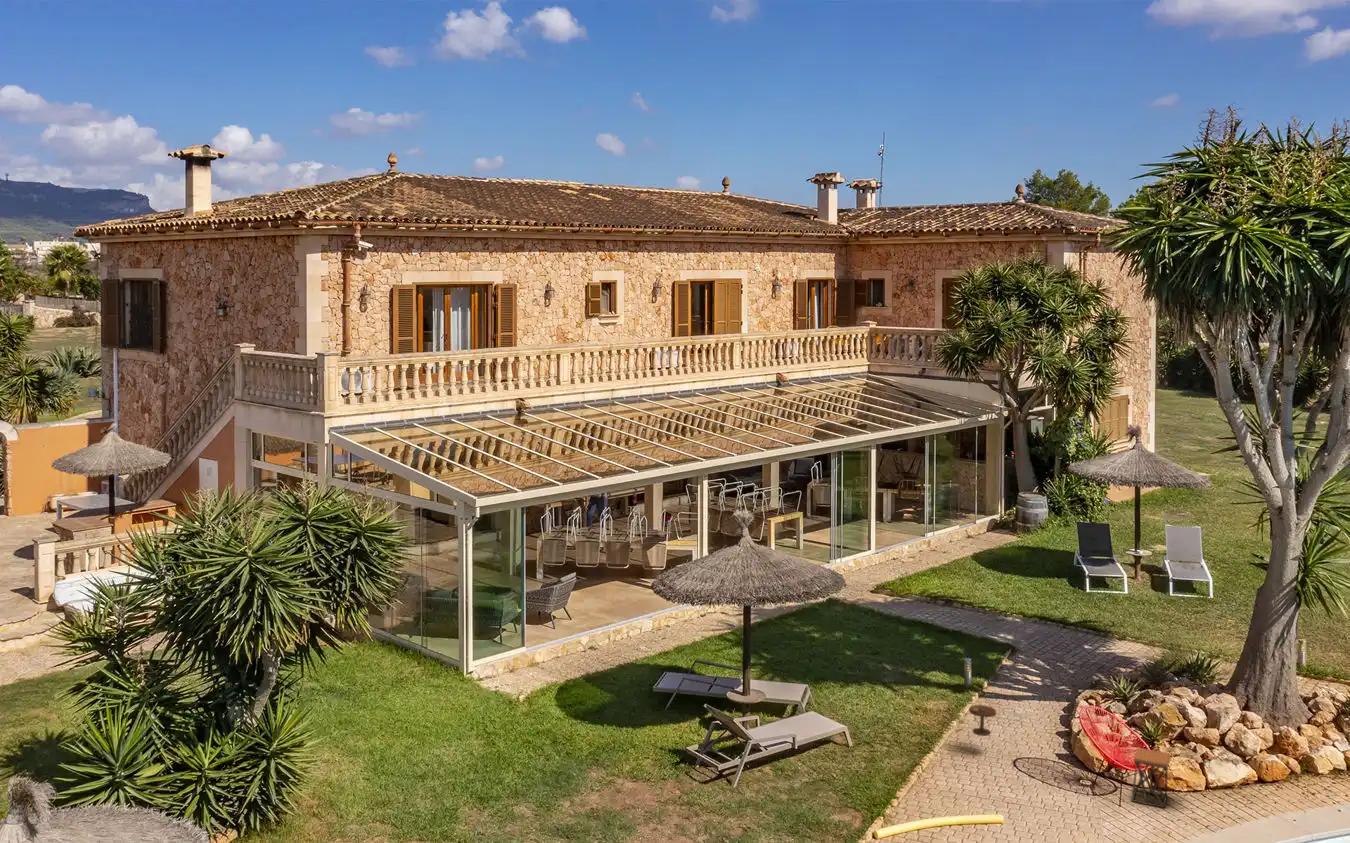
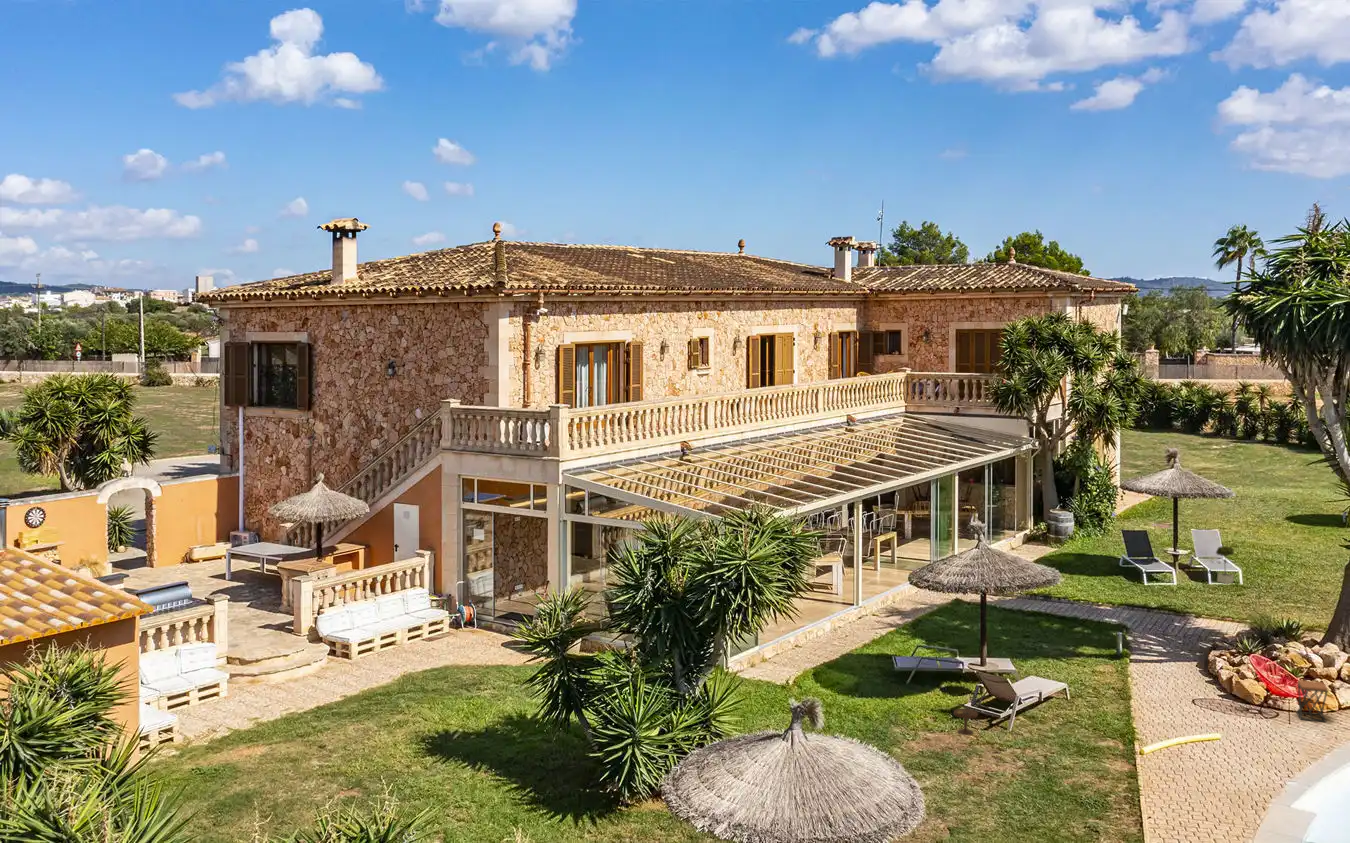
potted tree: none [1181,549,1204,595] -> present [1216,546,1234,584]
side table: present [969,705,996,736] -> present [954,709,978,735]

